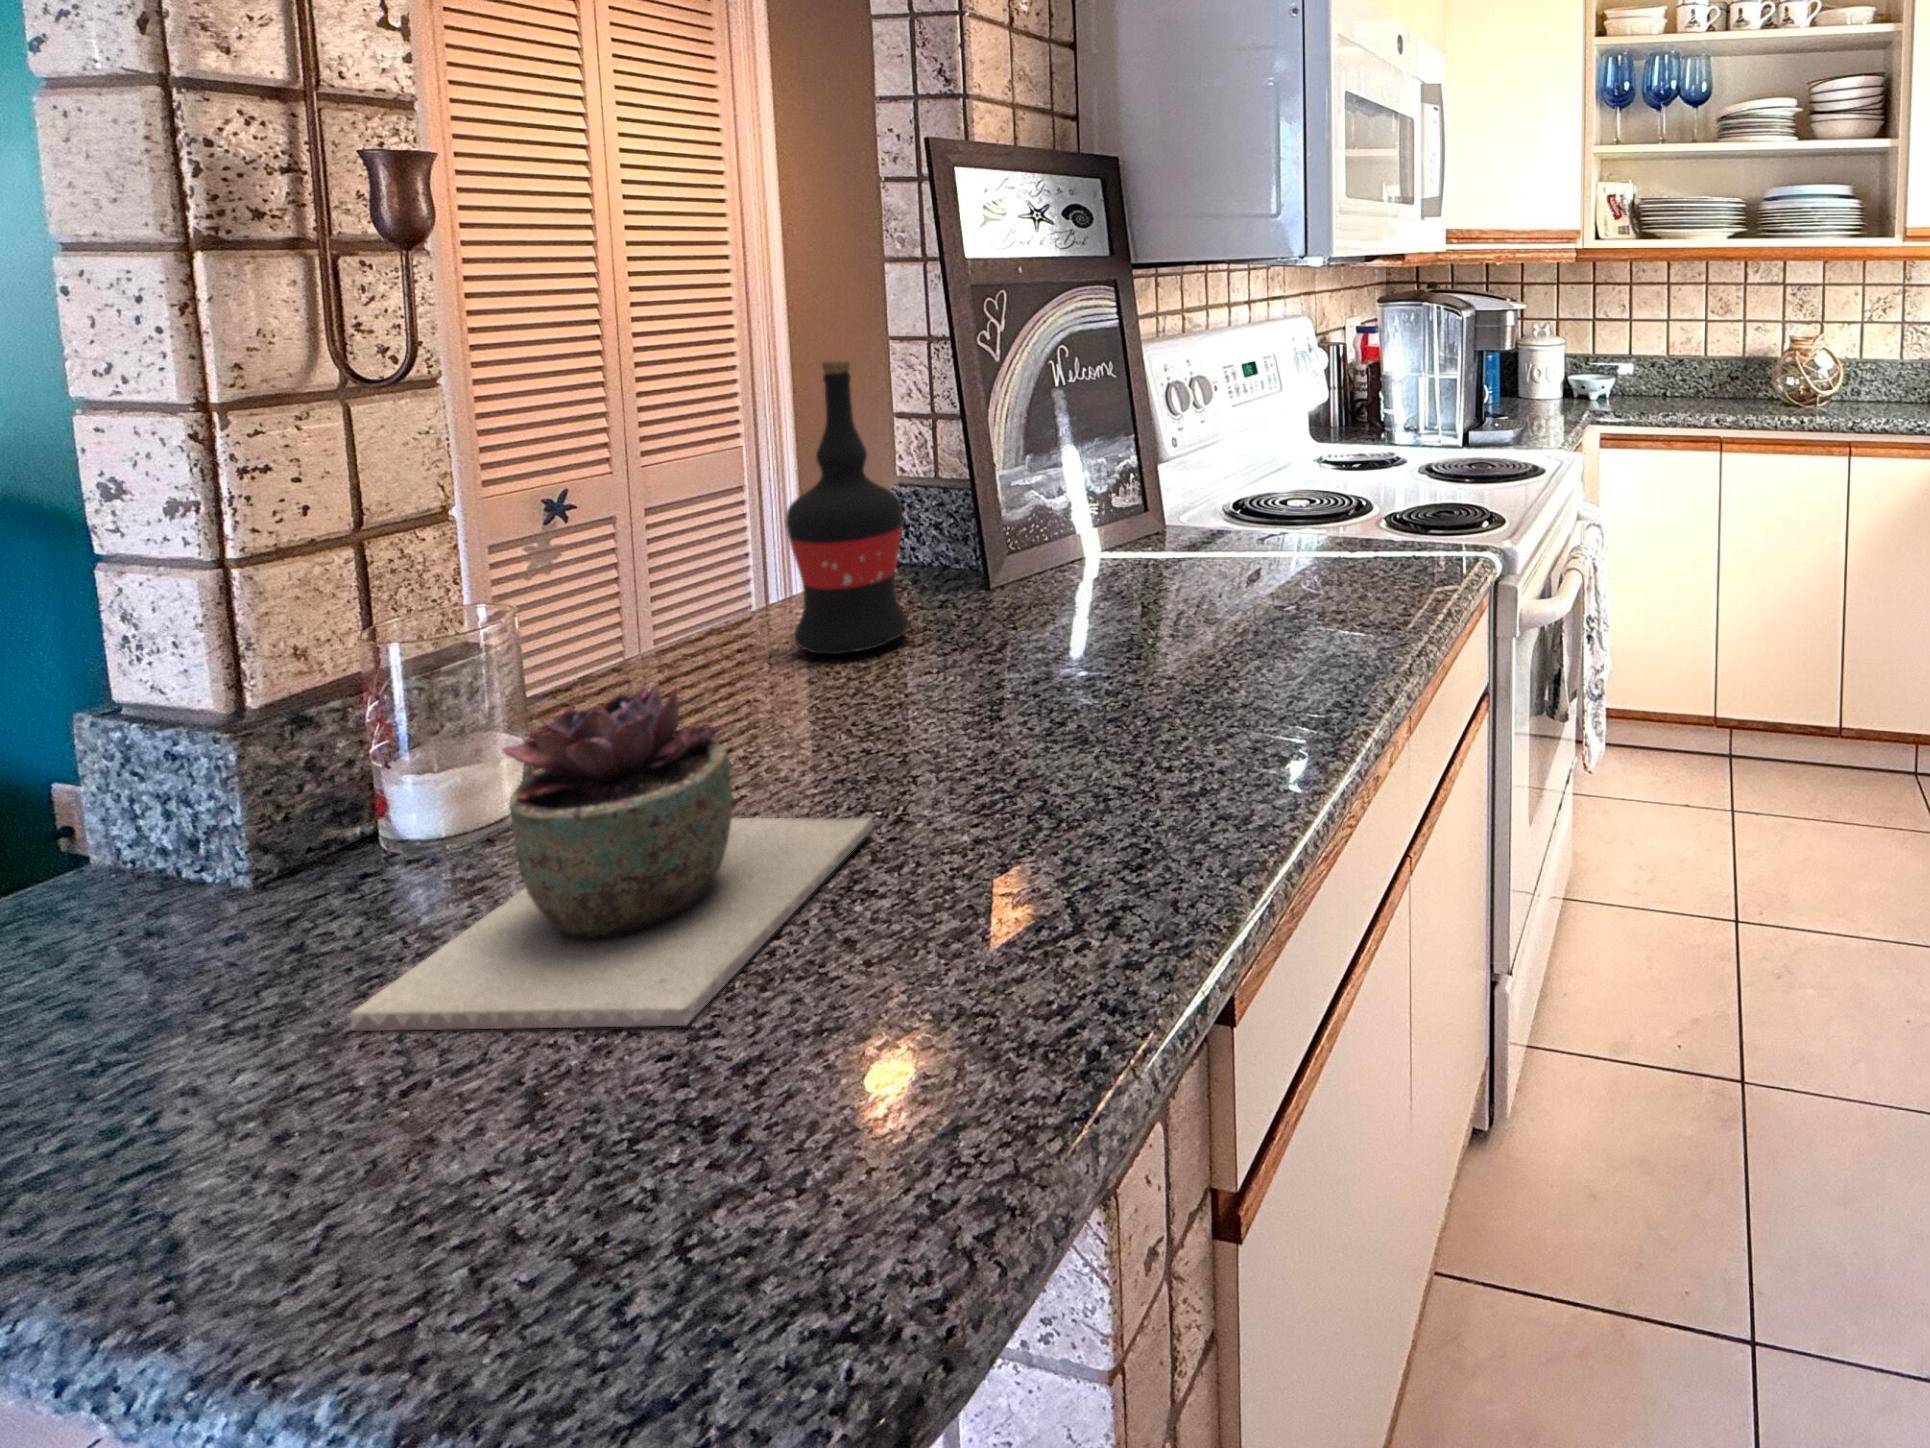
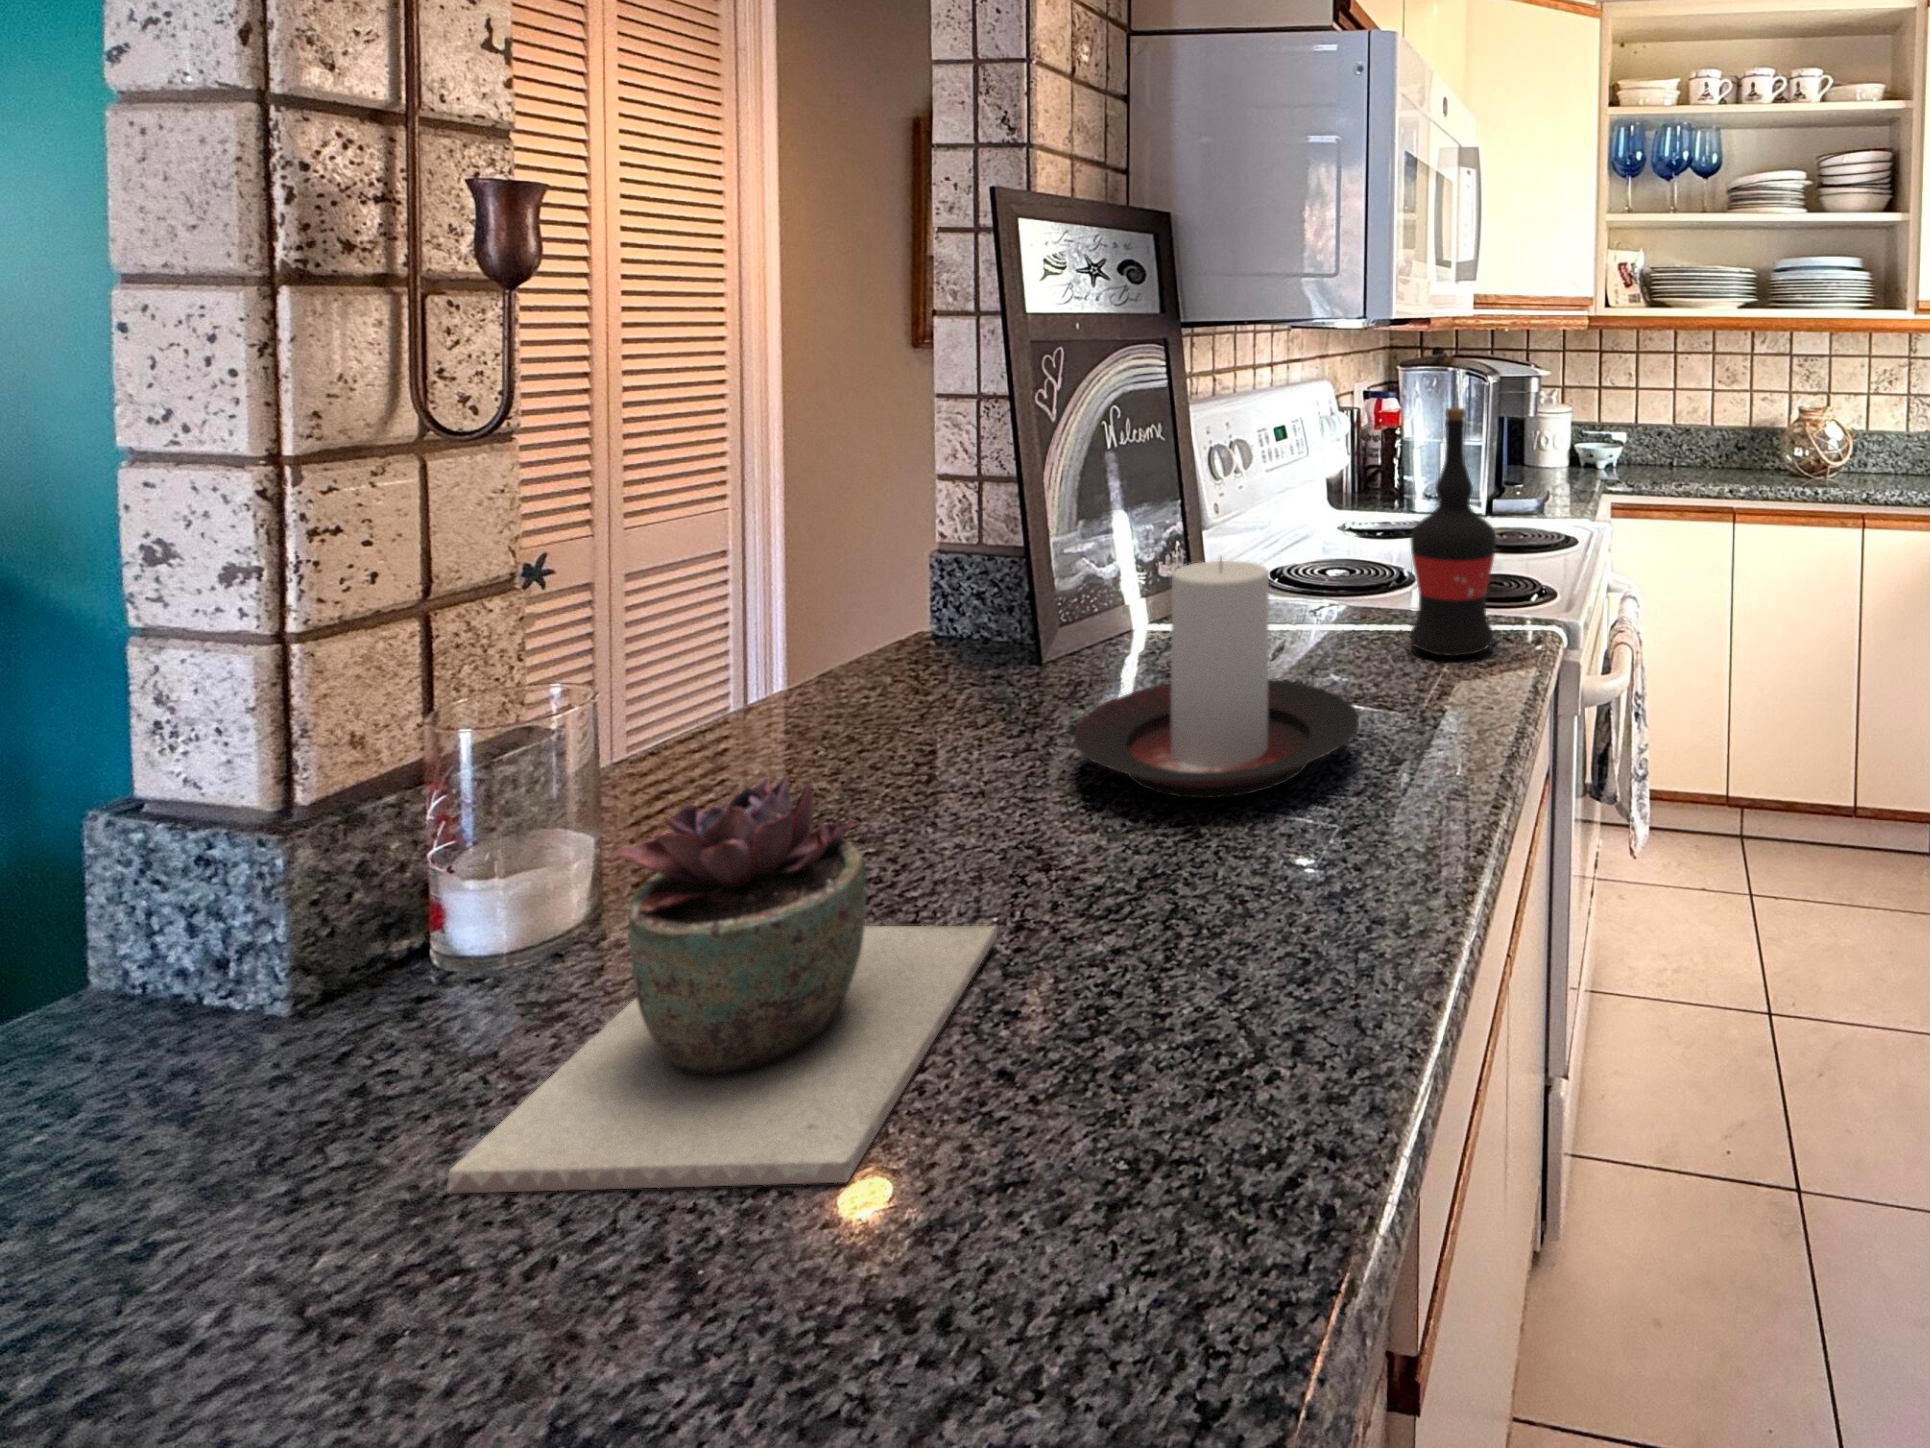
wine bottle: present [786,358,909,654] -> present [1409,407,1496,656]
candle holder: none [985,487,1257,709] -> present [1073,560,1359,798]

